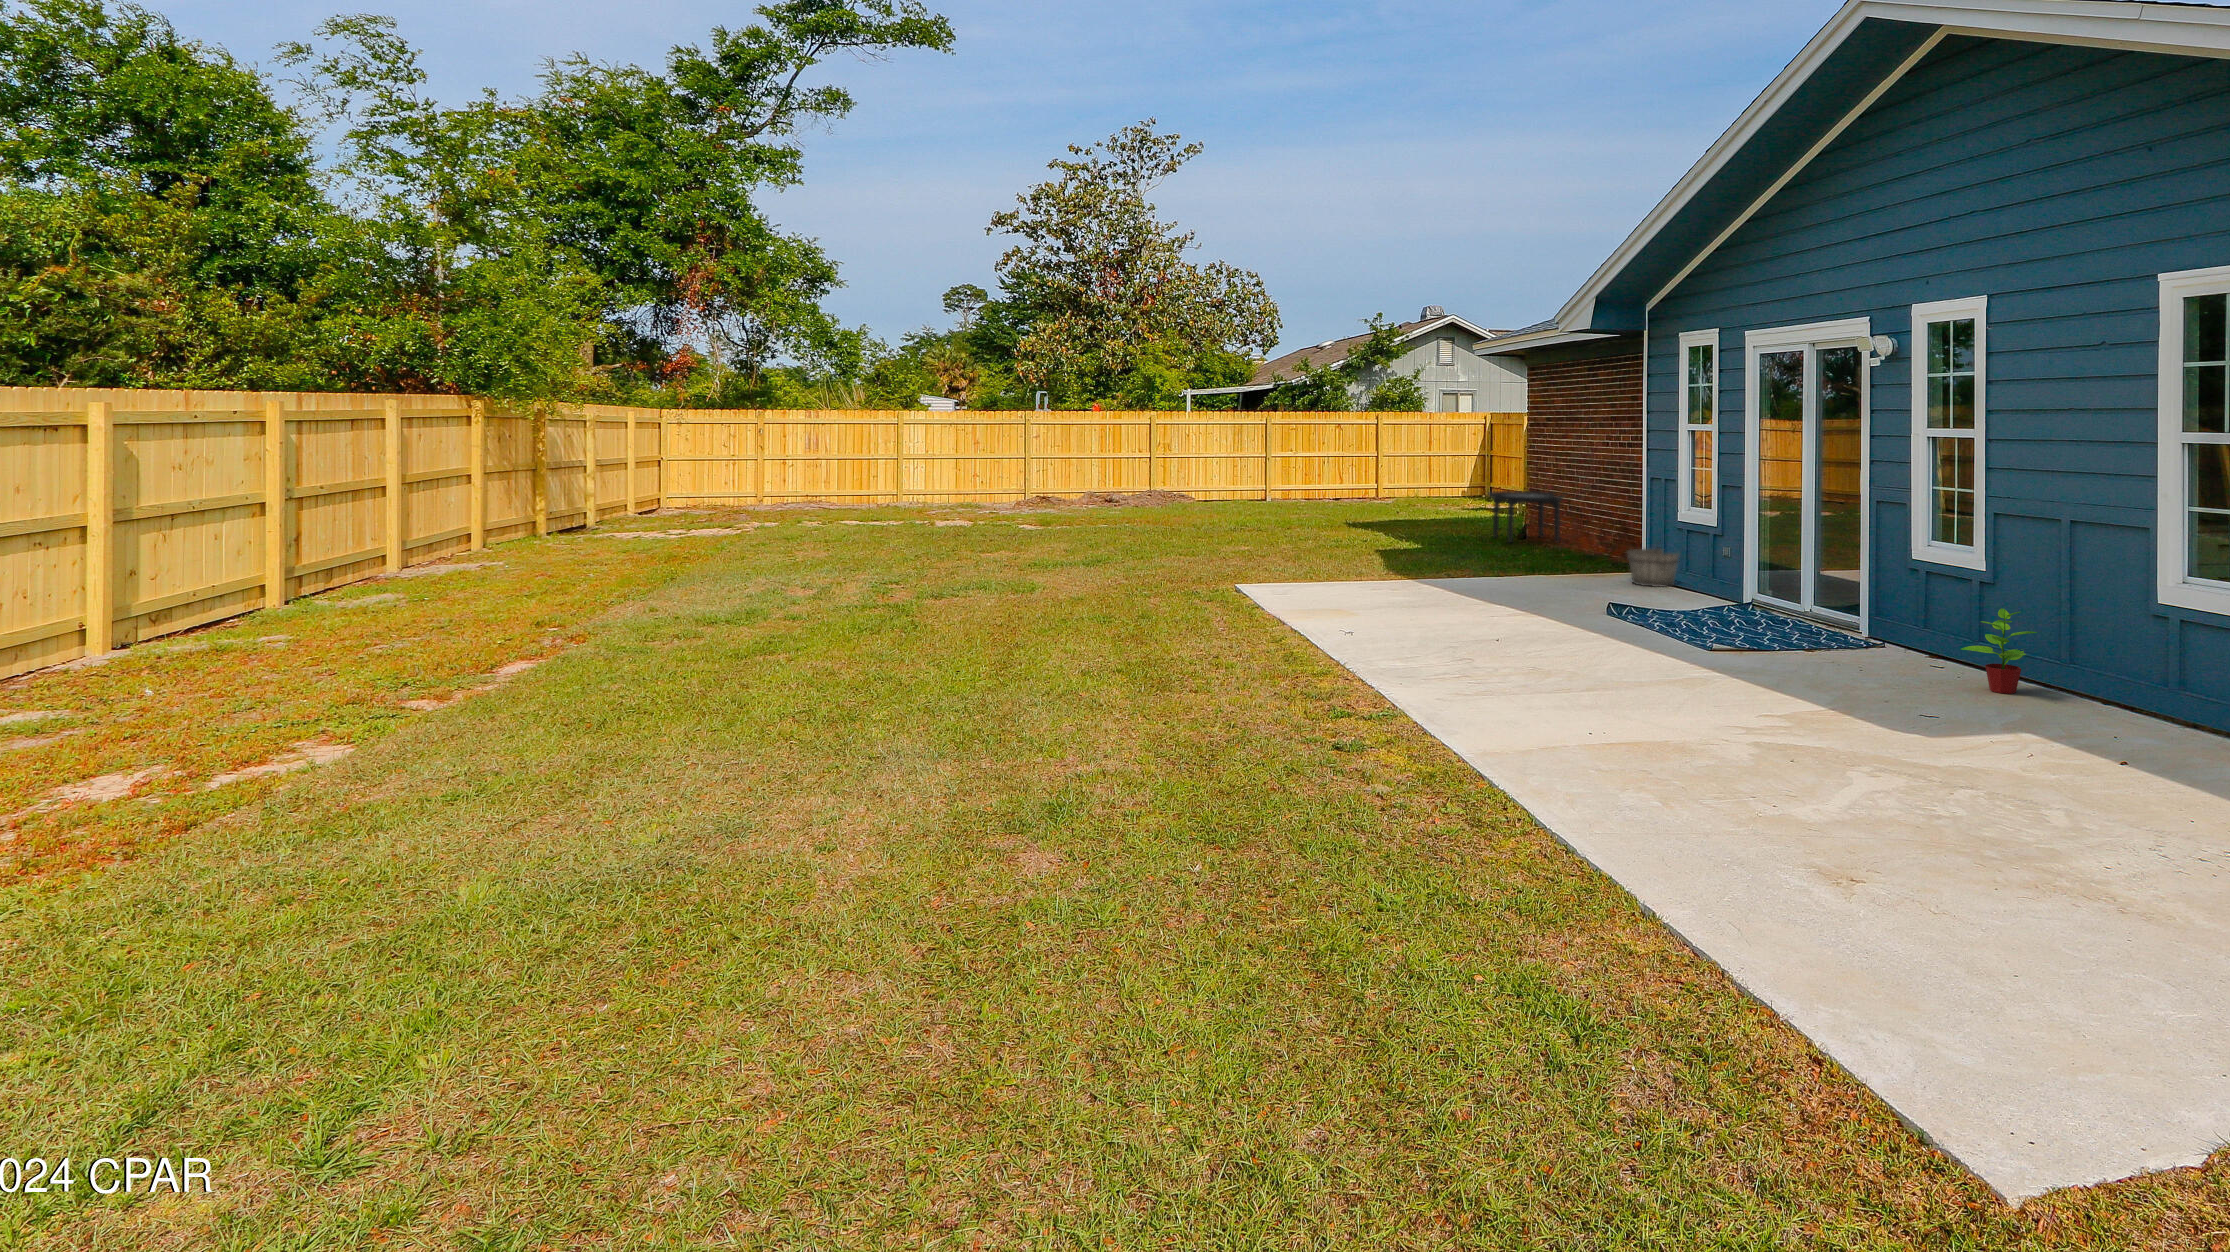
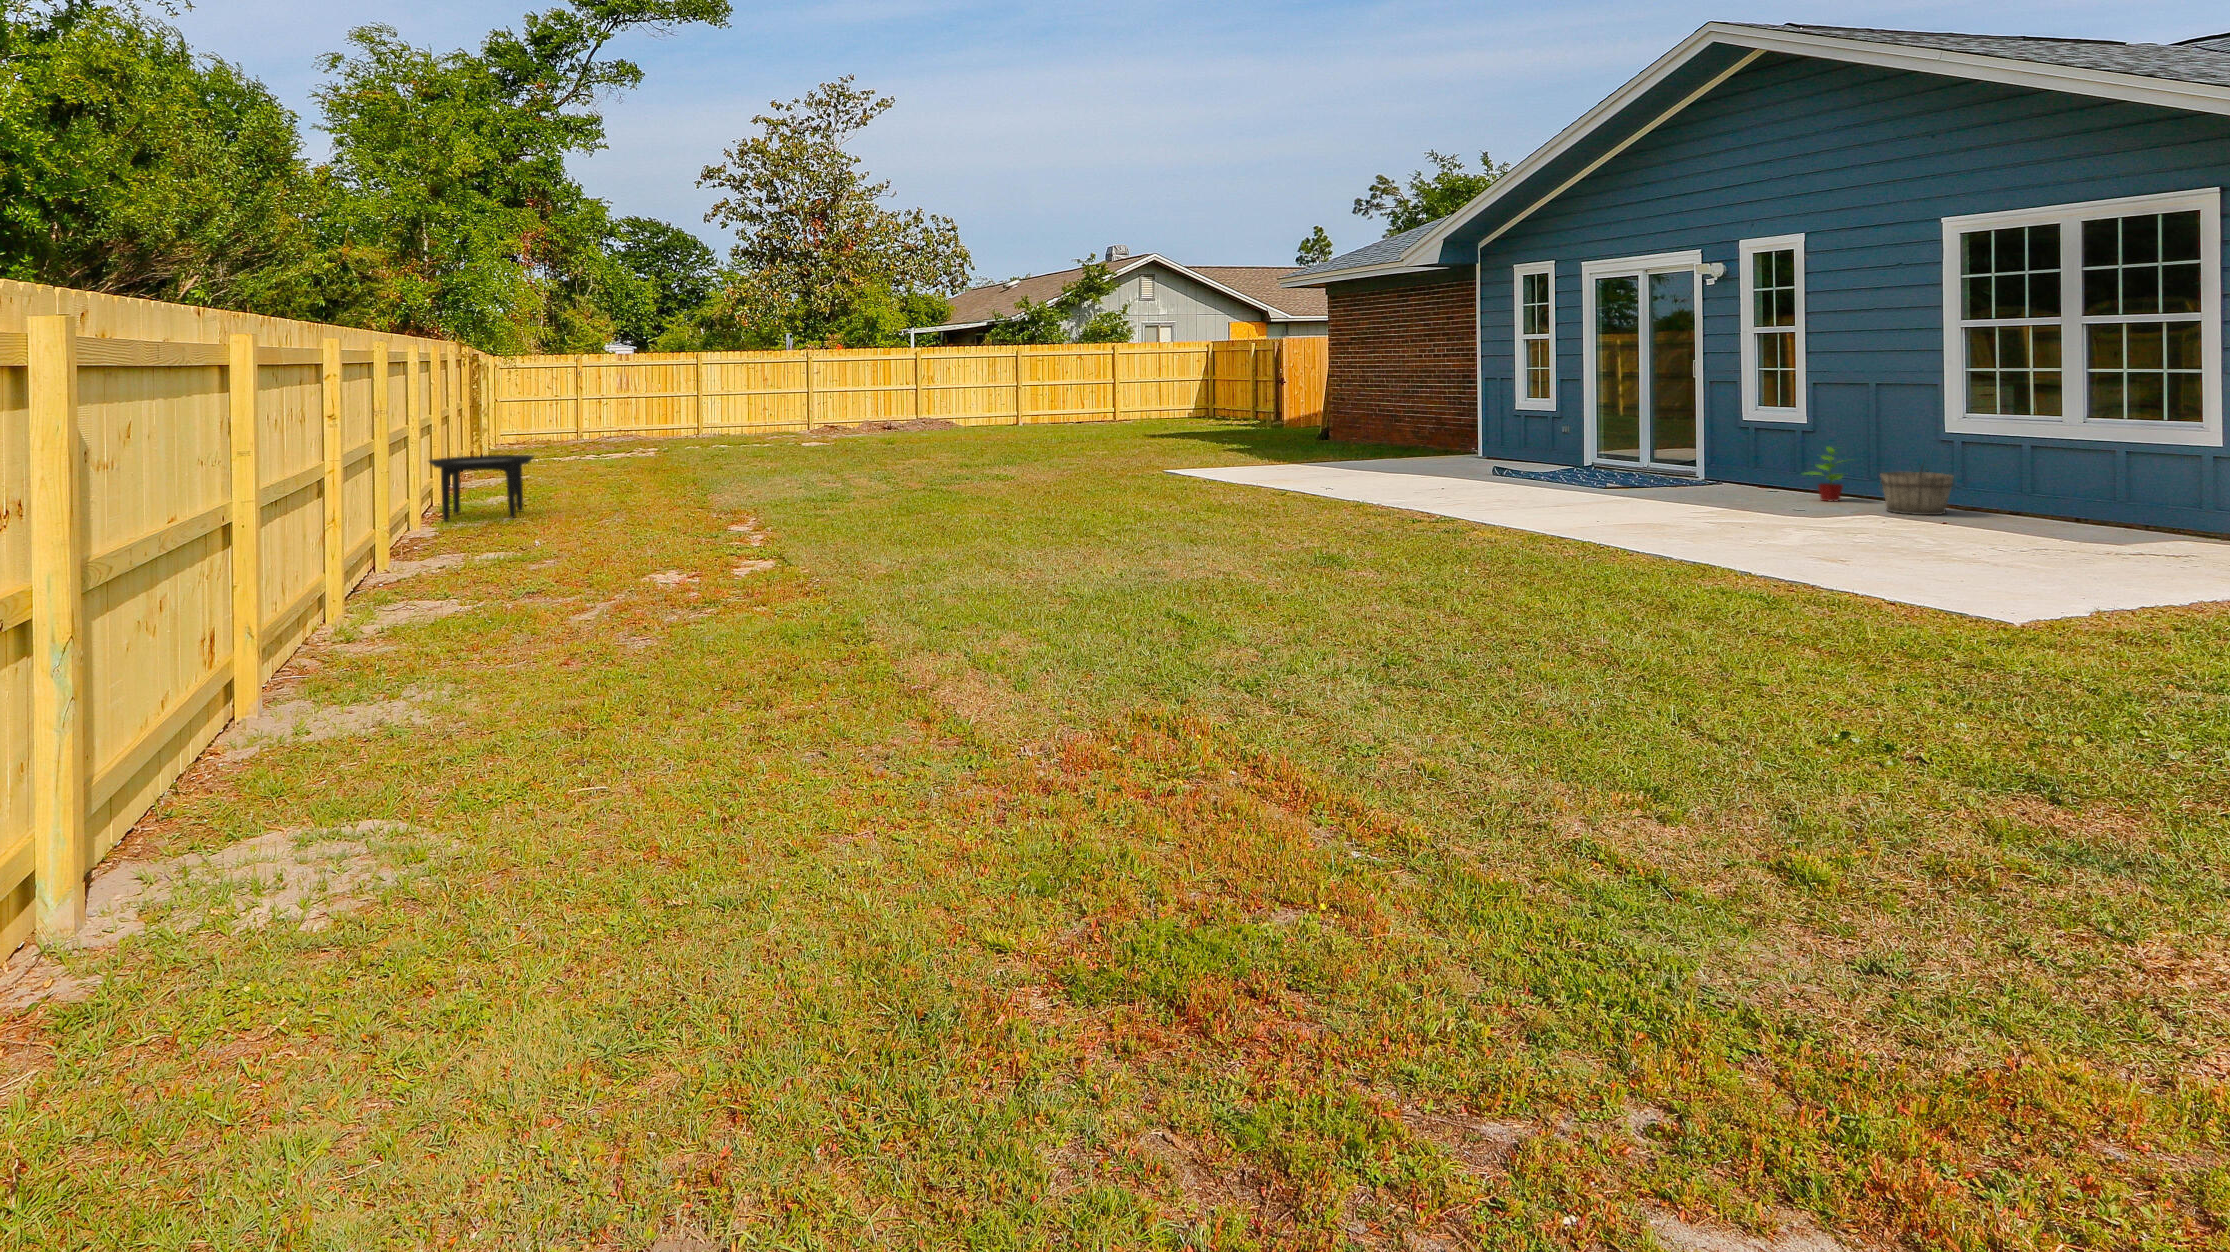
round table: present [1488,491,1563,543] -> present [429,455,533,521]
wooden bucket: present [1627,544,1680,587] -> present [1880,465,1954,515]

